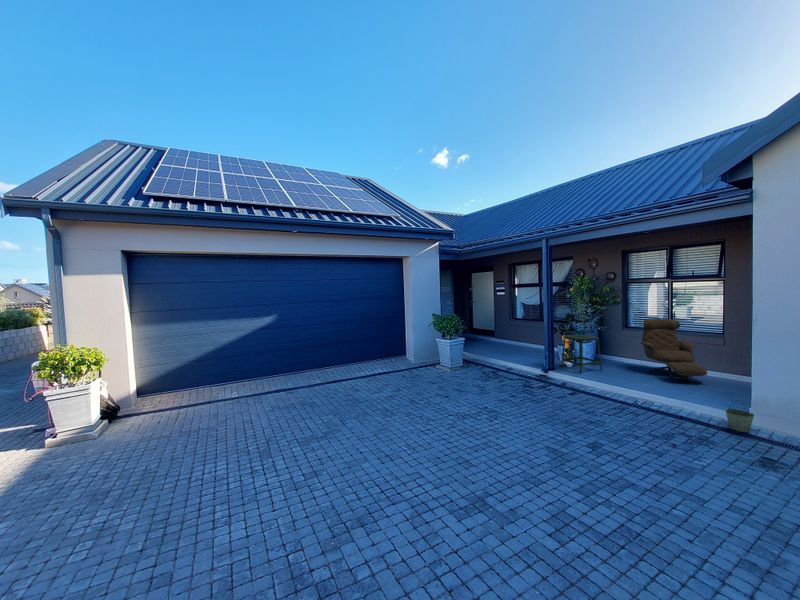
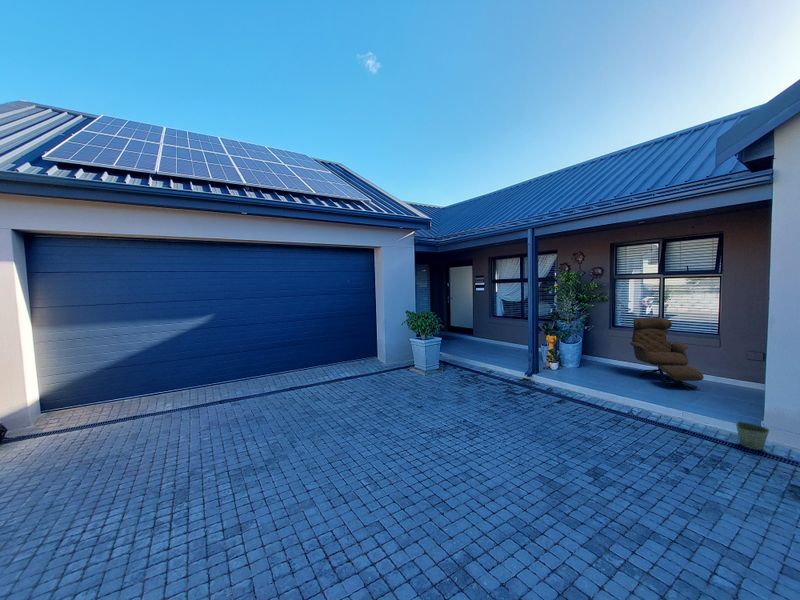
stool: present [561,334,602,373] -> none [546,334,590,378]

